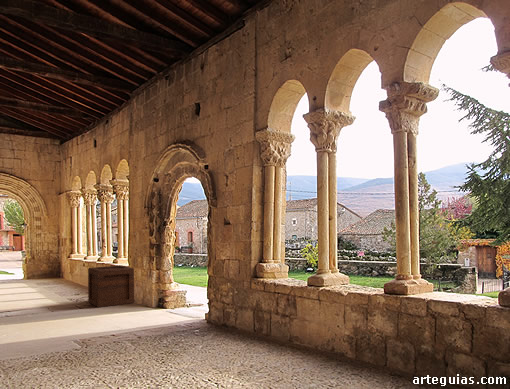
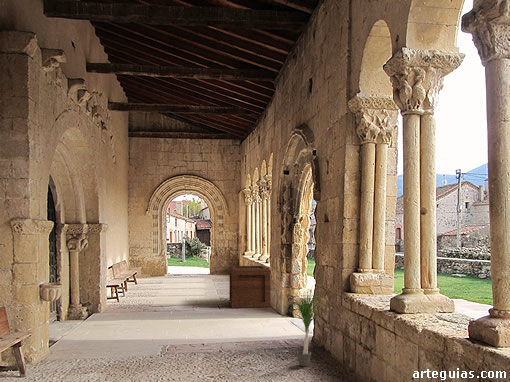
potted plant: none [201,275,242,340] -> present [295,293,326,366]

